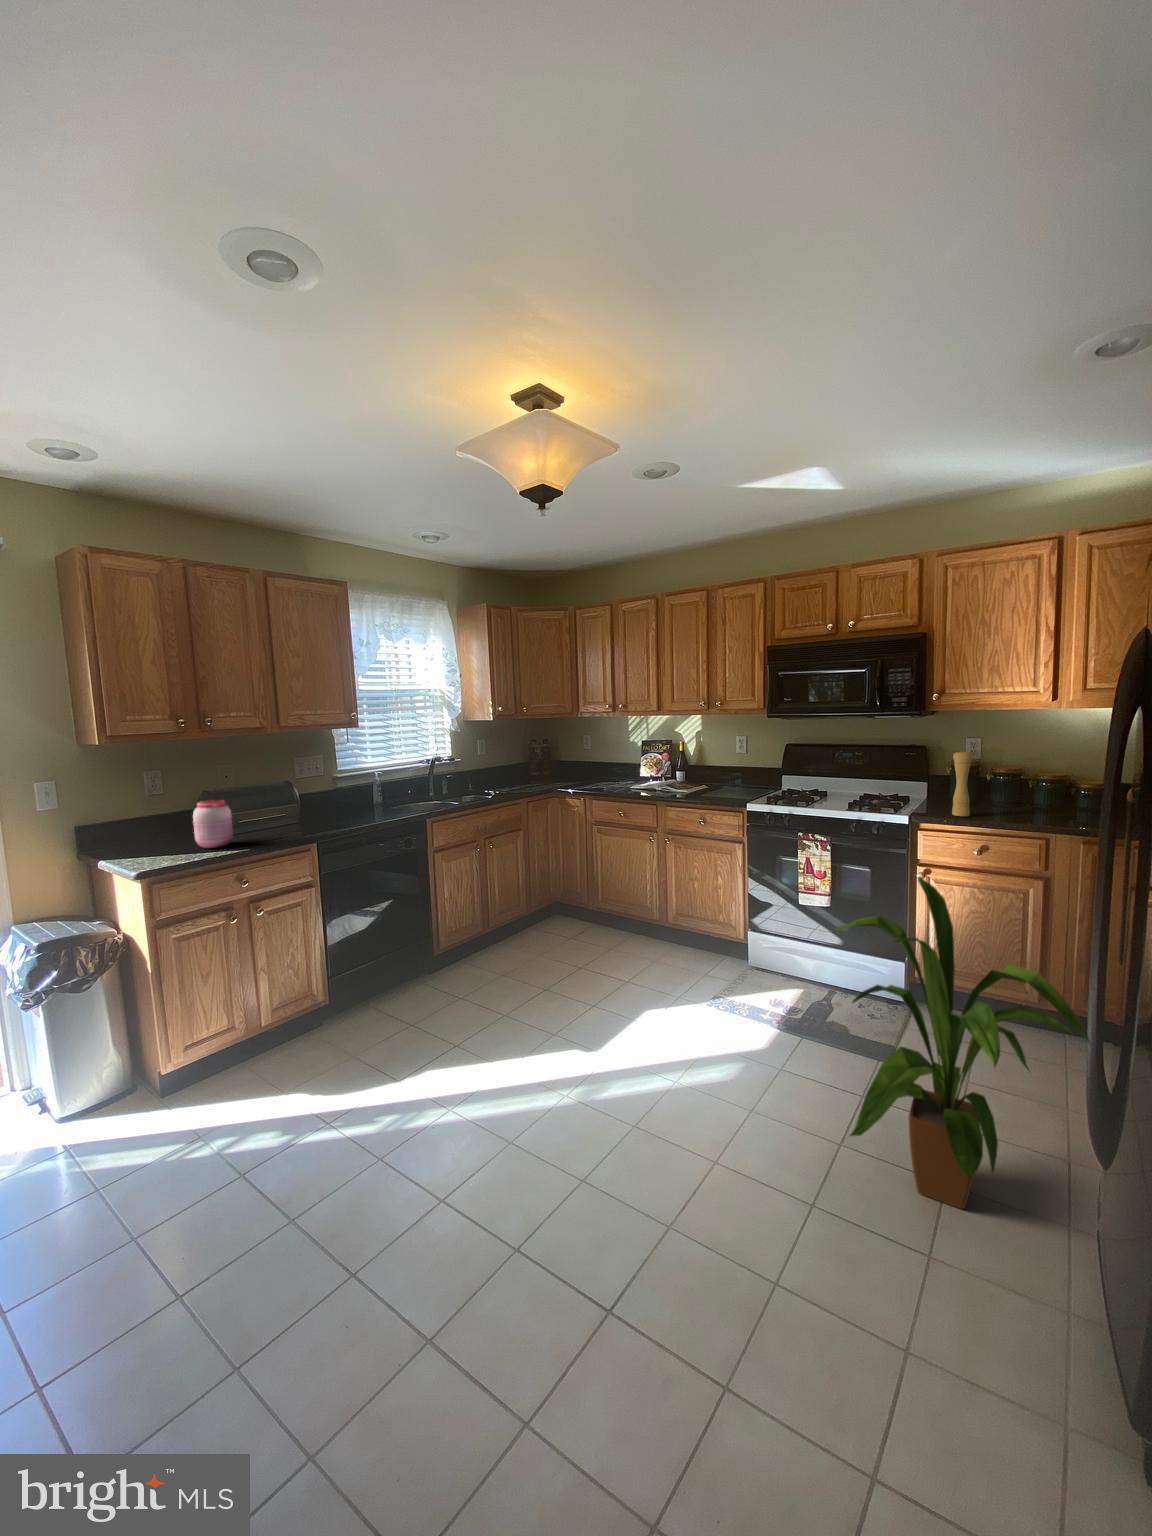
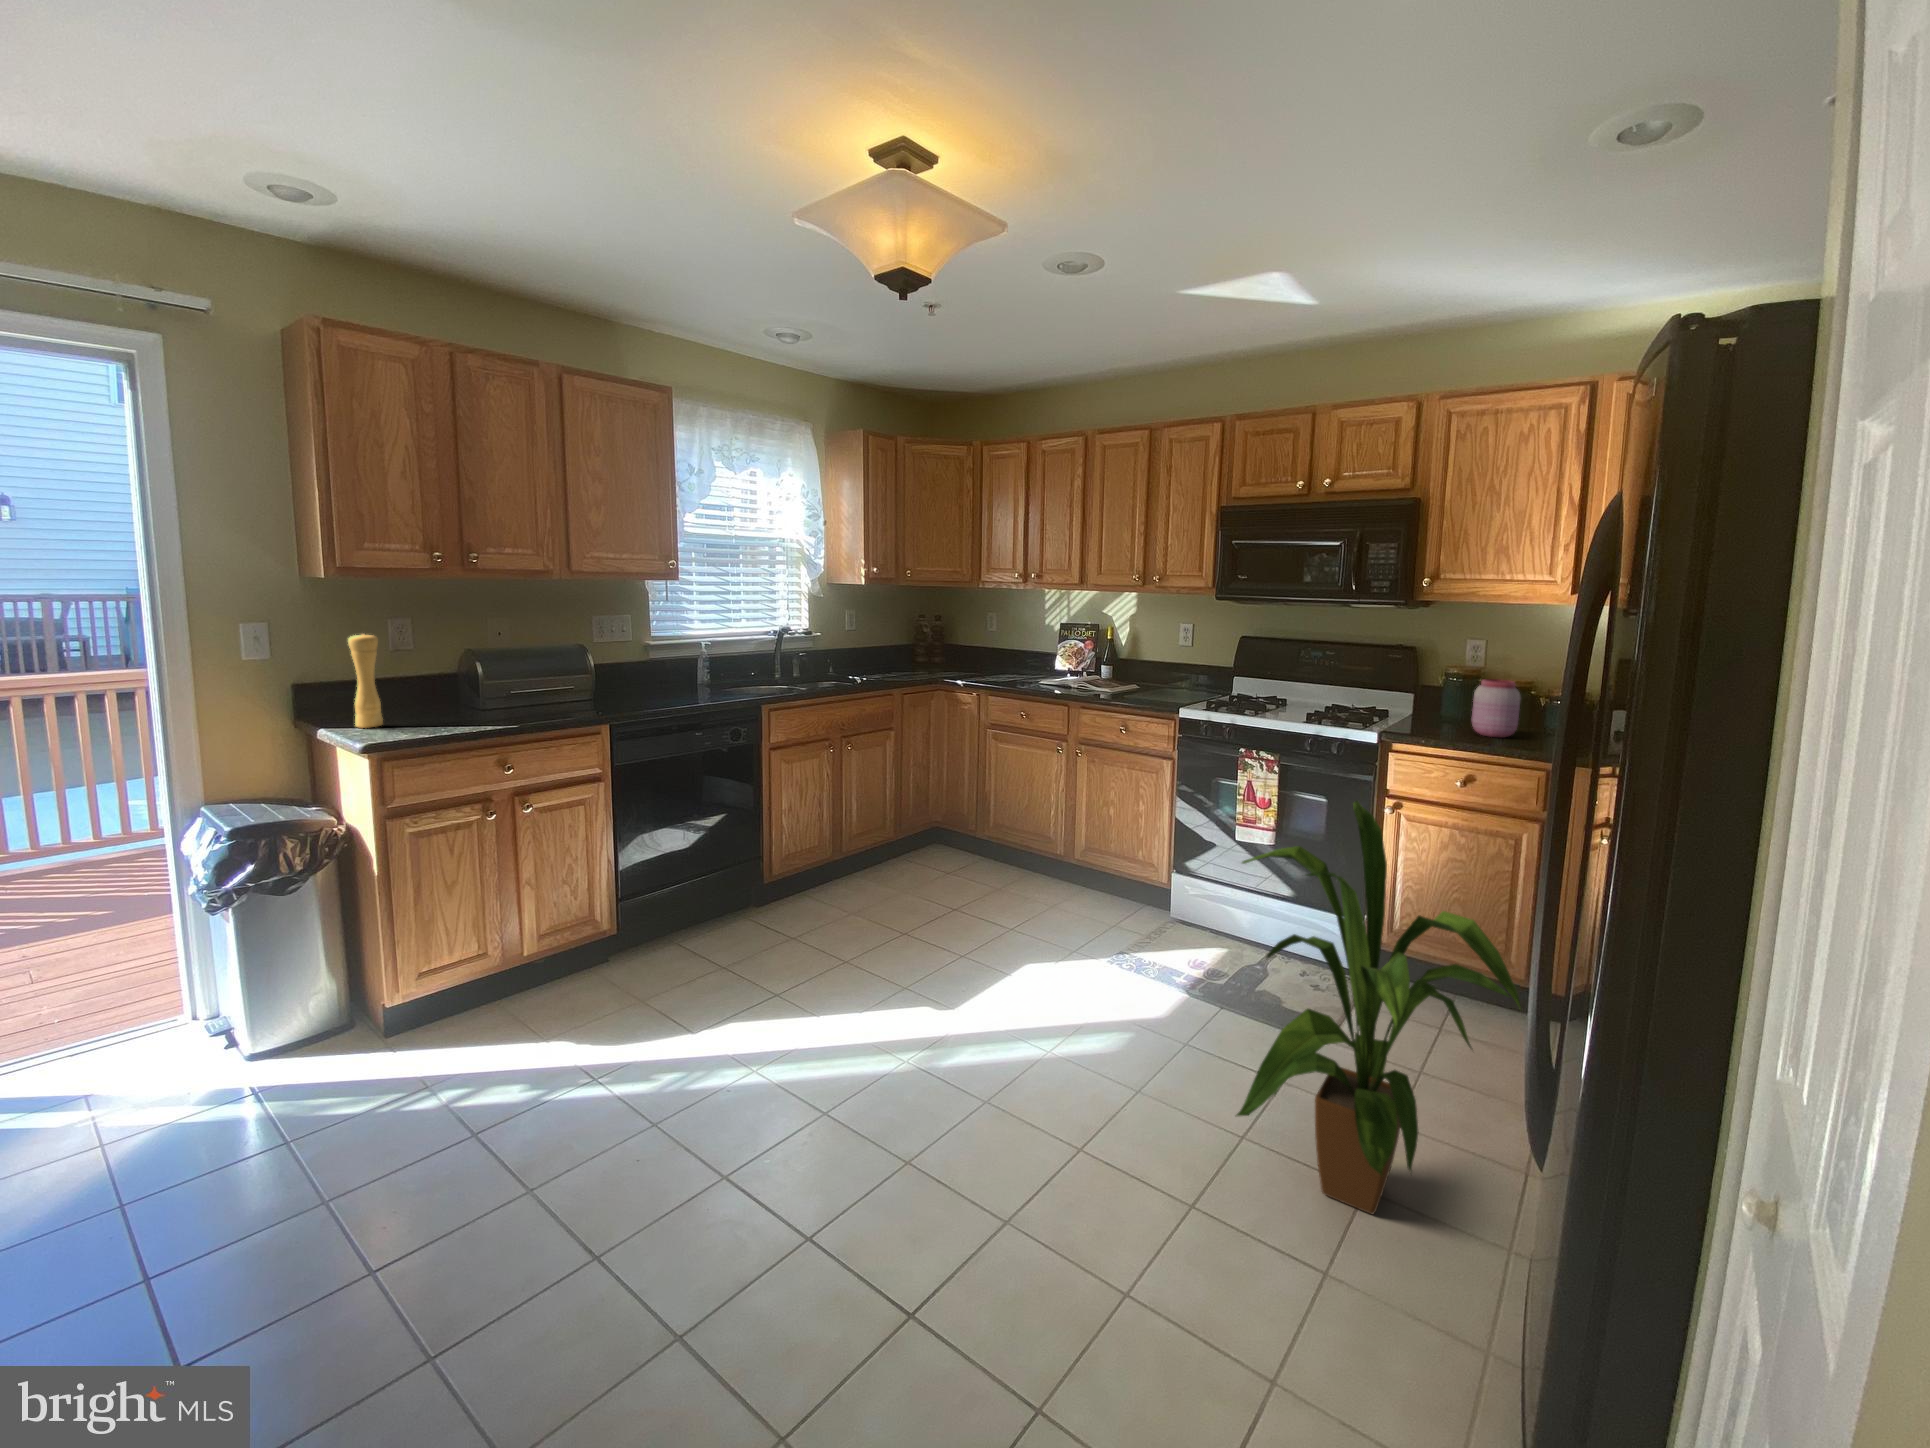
pepper mill: present [952,751,972,816] -> present [348,633,383,728]
jar: present [193,800,233,848] -> present [1472,679,1520,737]

